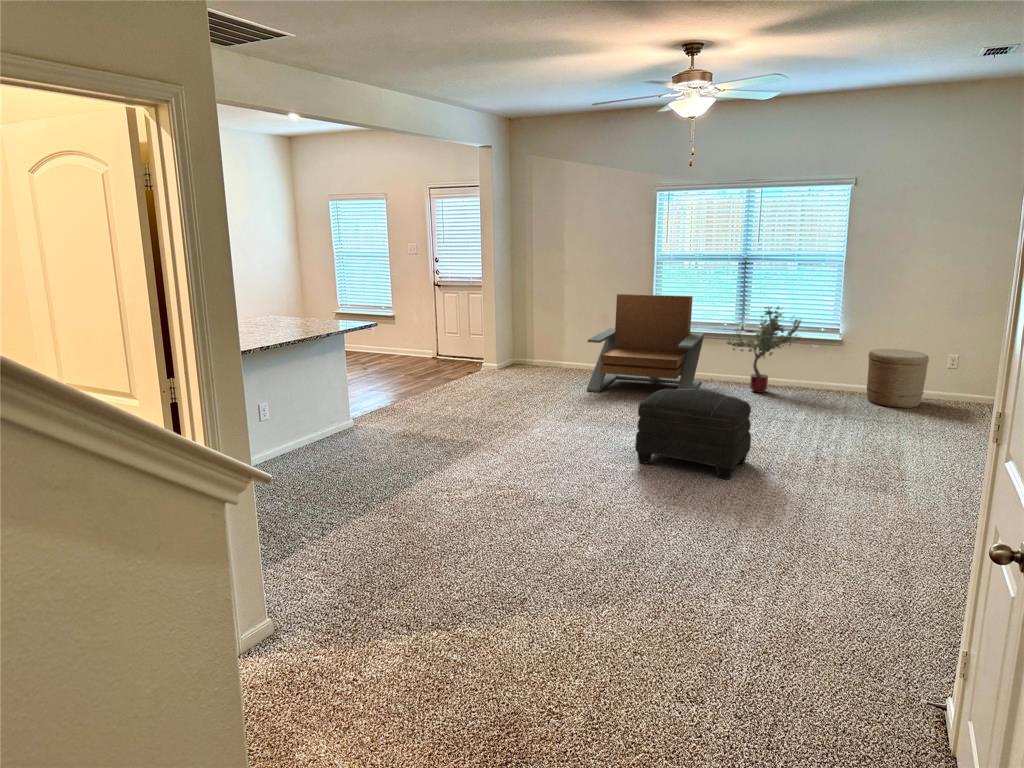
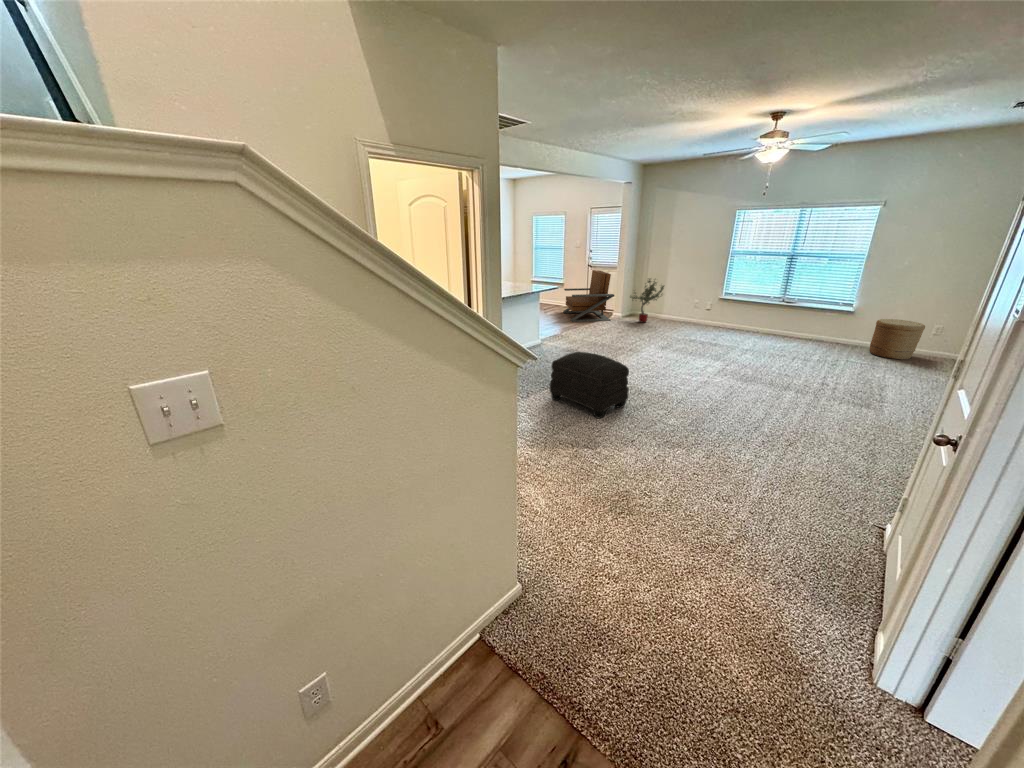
lounge chair: present [587,294,704,392] -> present [563,270,614,322]
potted tree: present [727,306,801,393] -> present [630,279,664,322]
ottoman: present [635,389,751,480] -> present [550,352,629,418]

